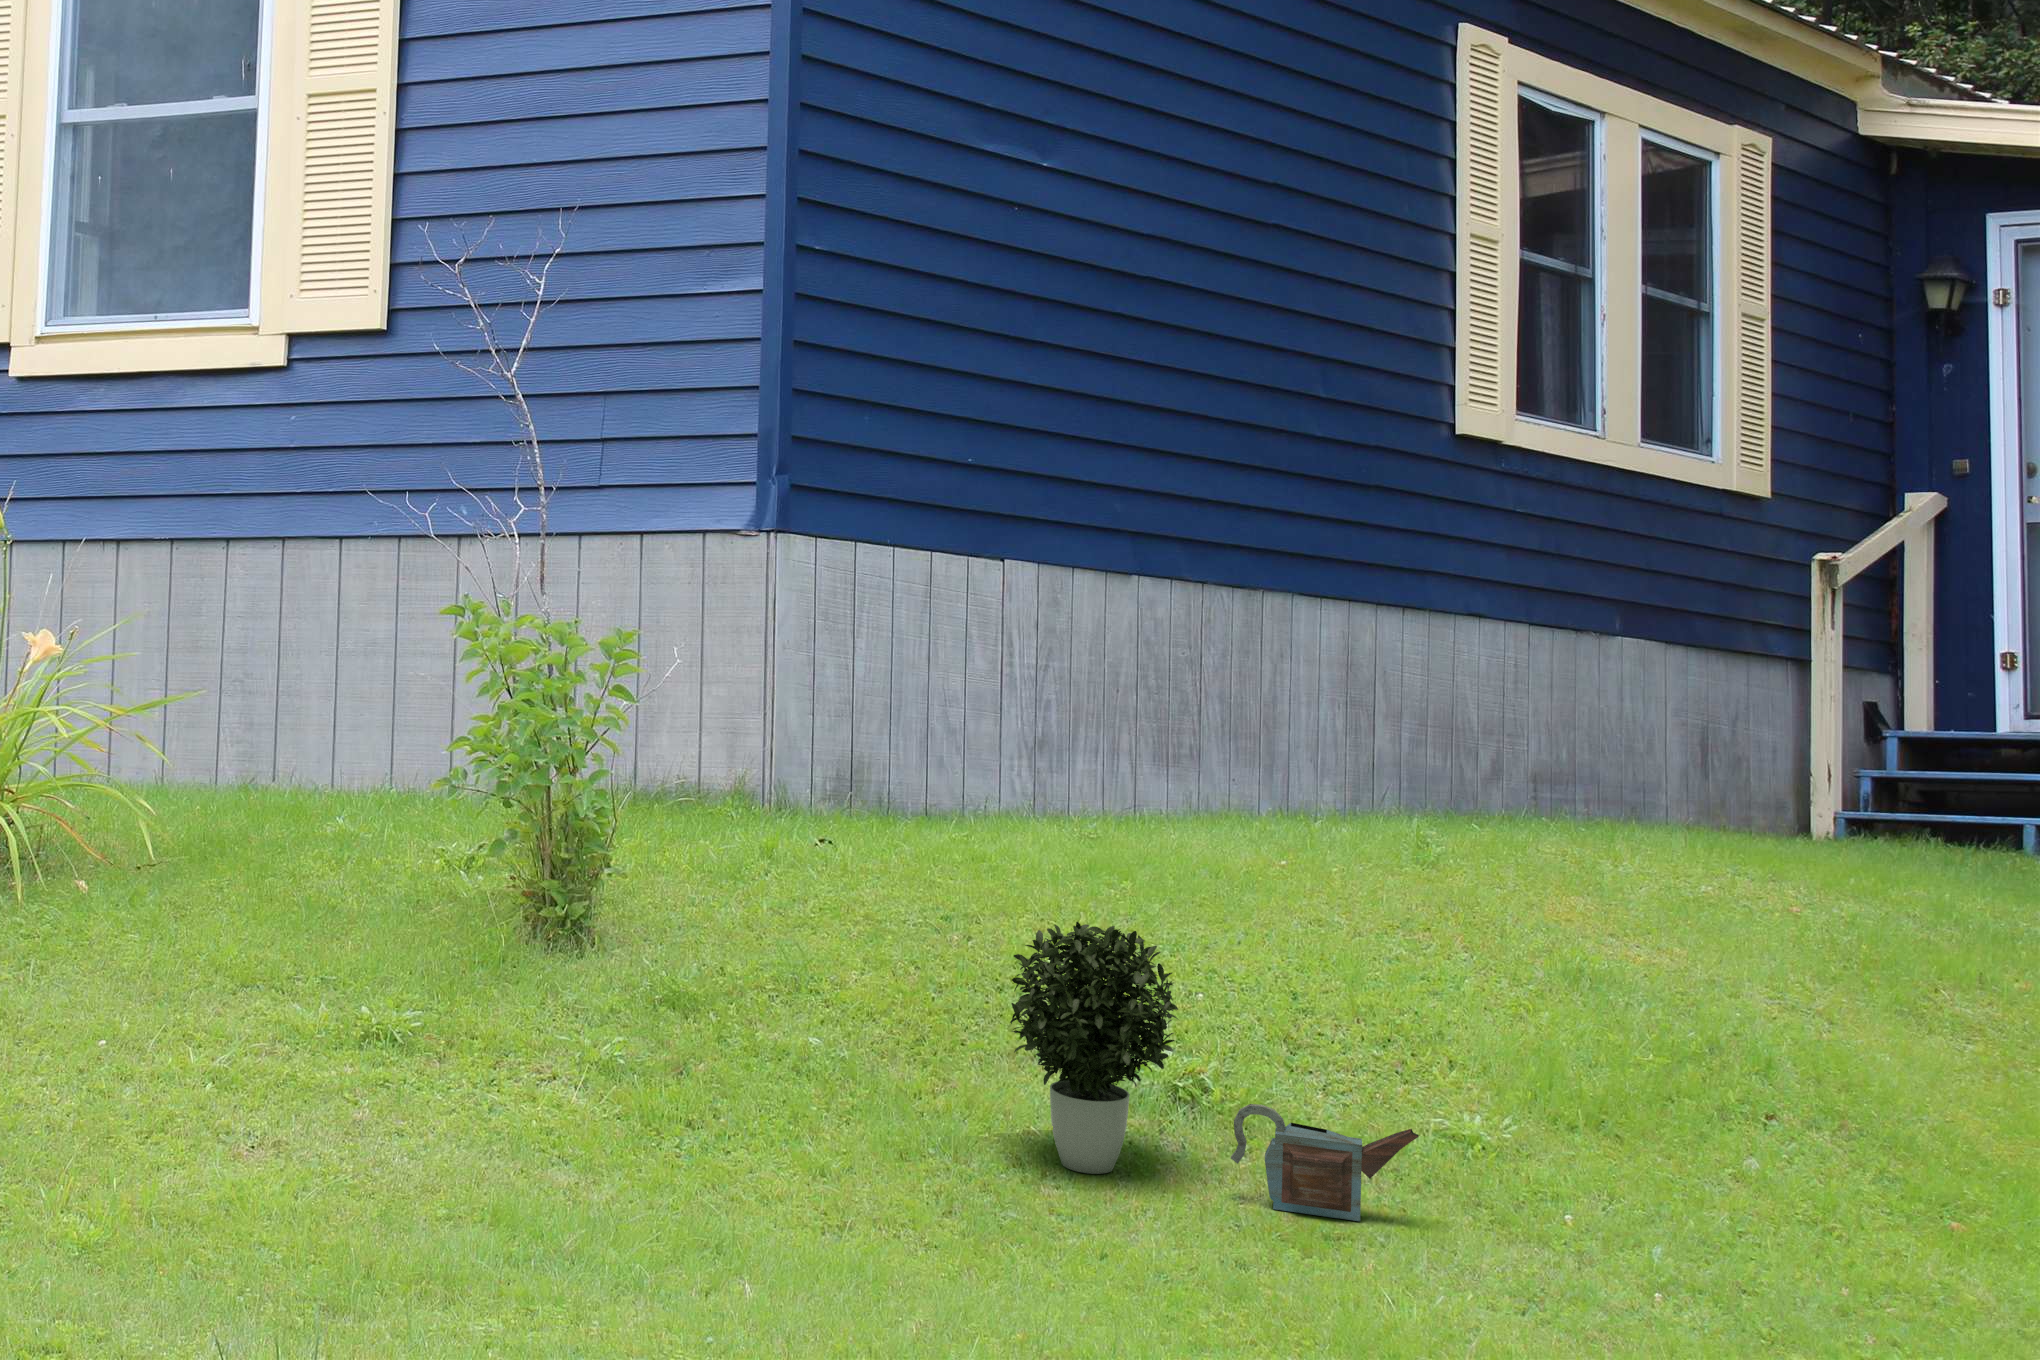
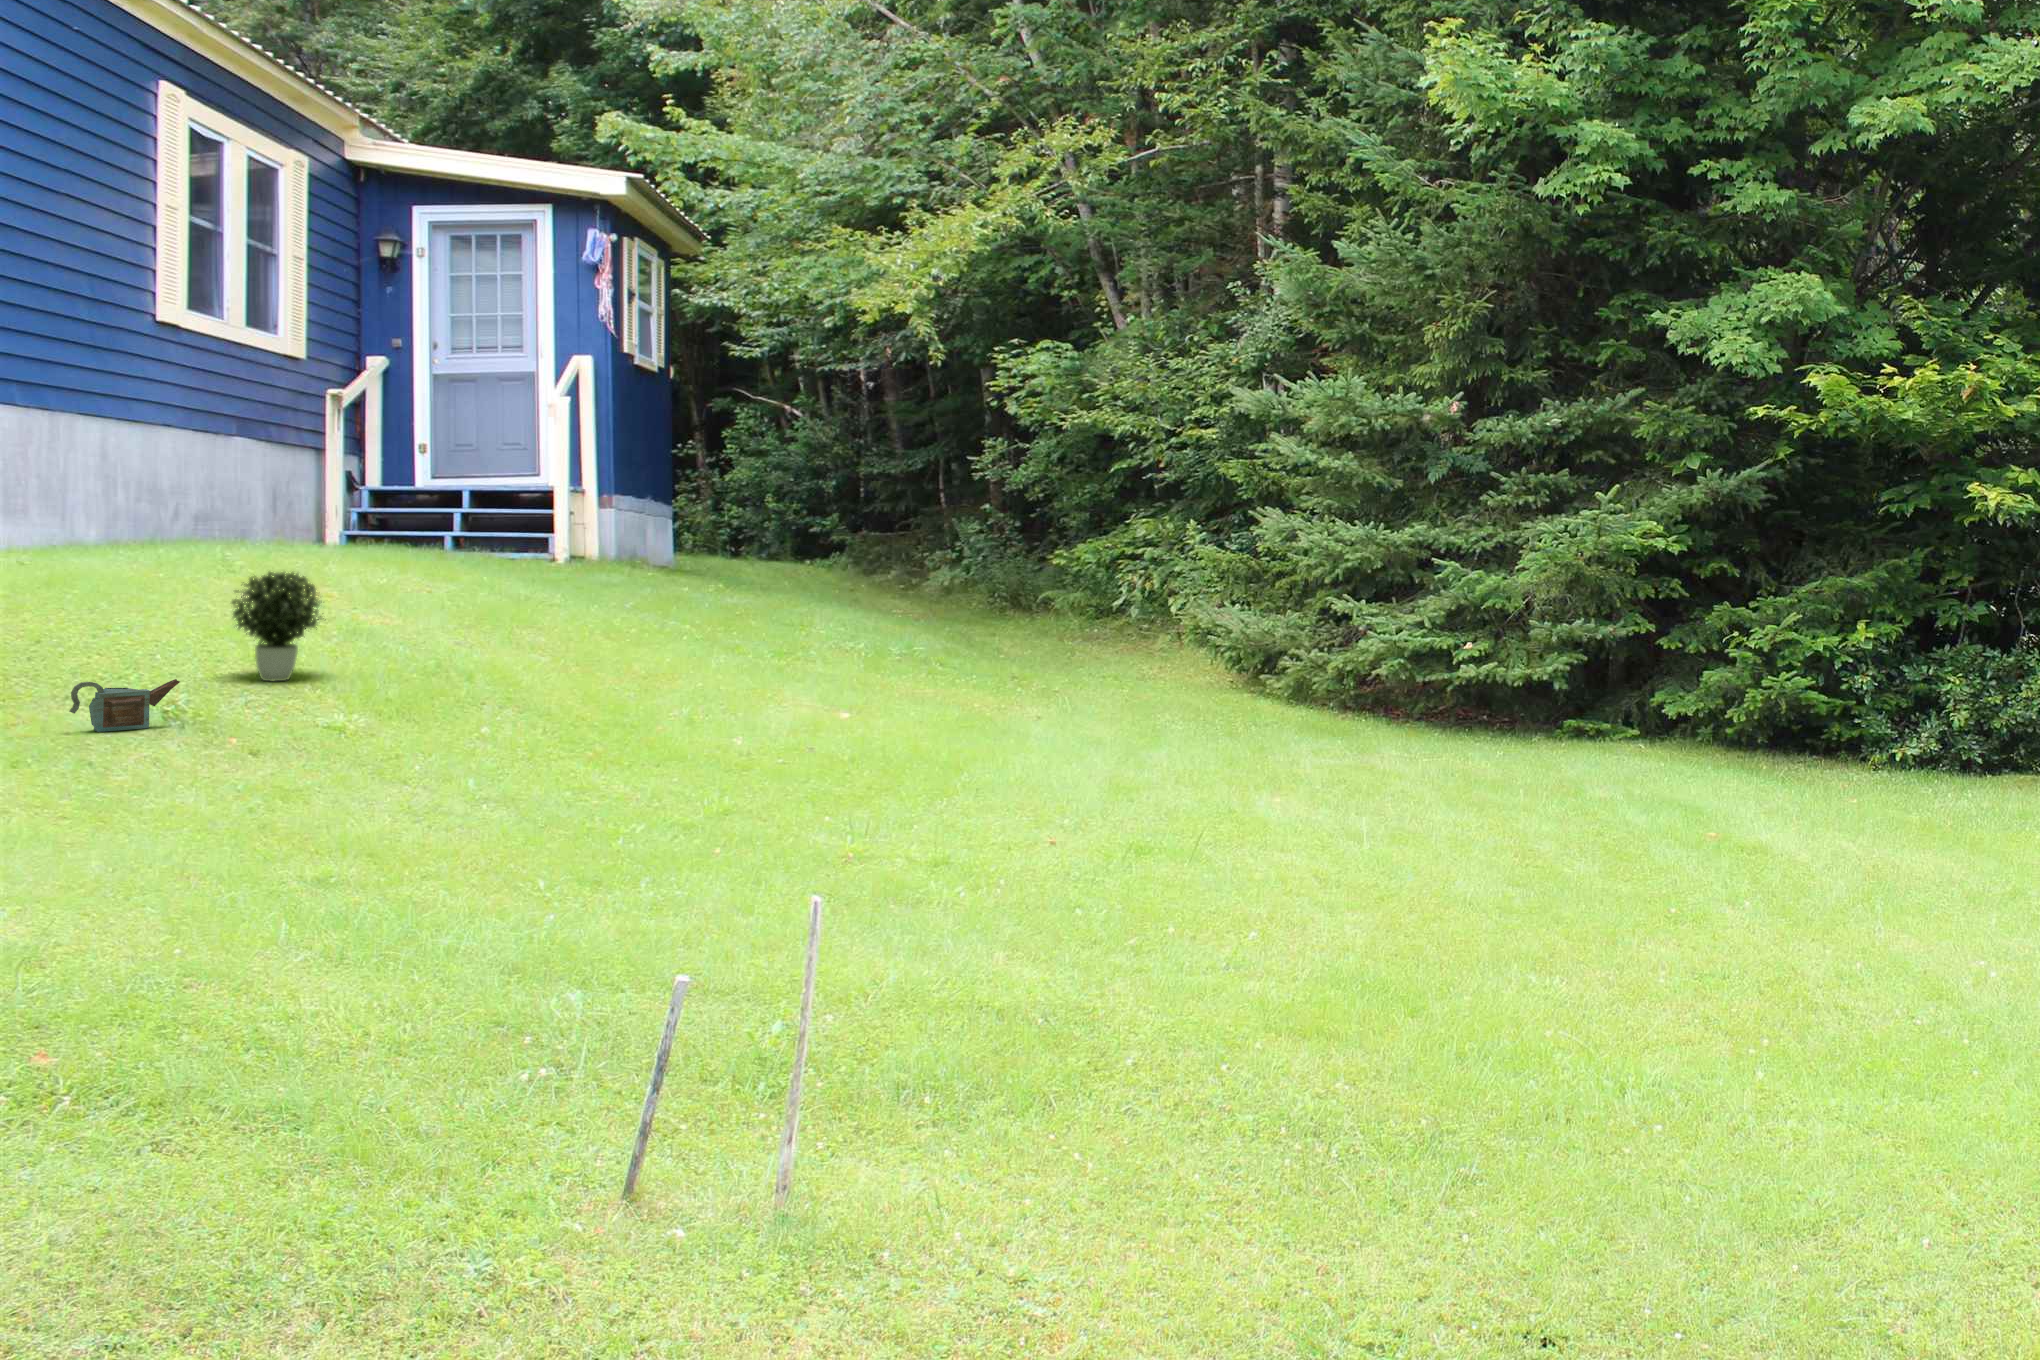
watering can: present [1231,1104,1419,1221] -> present [69,679,180,732]

